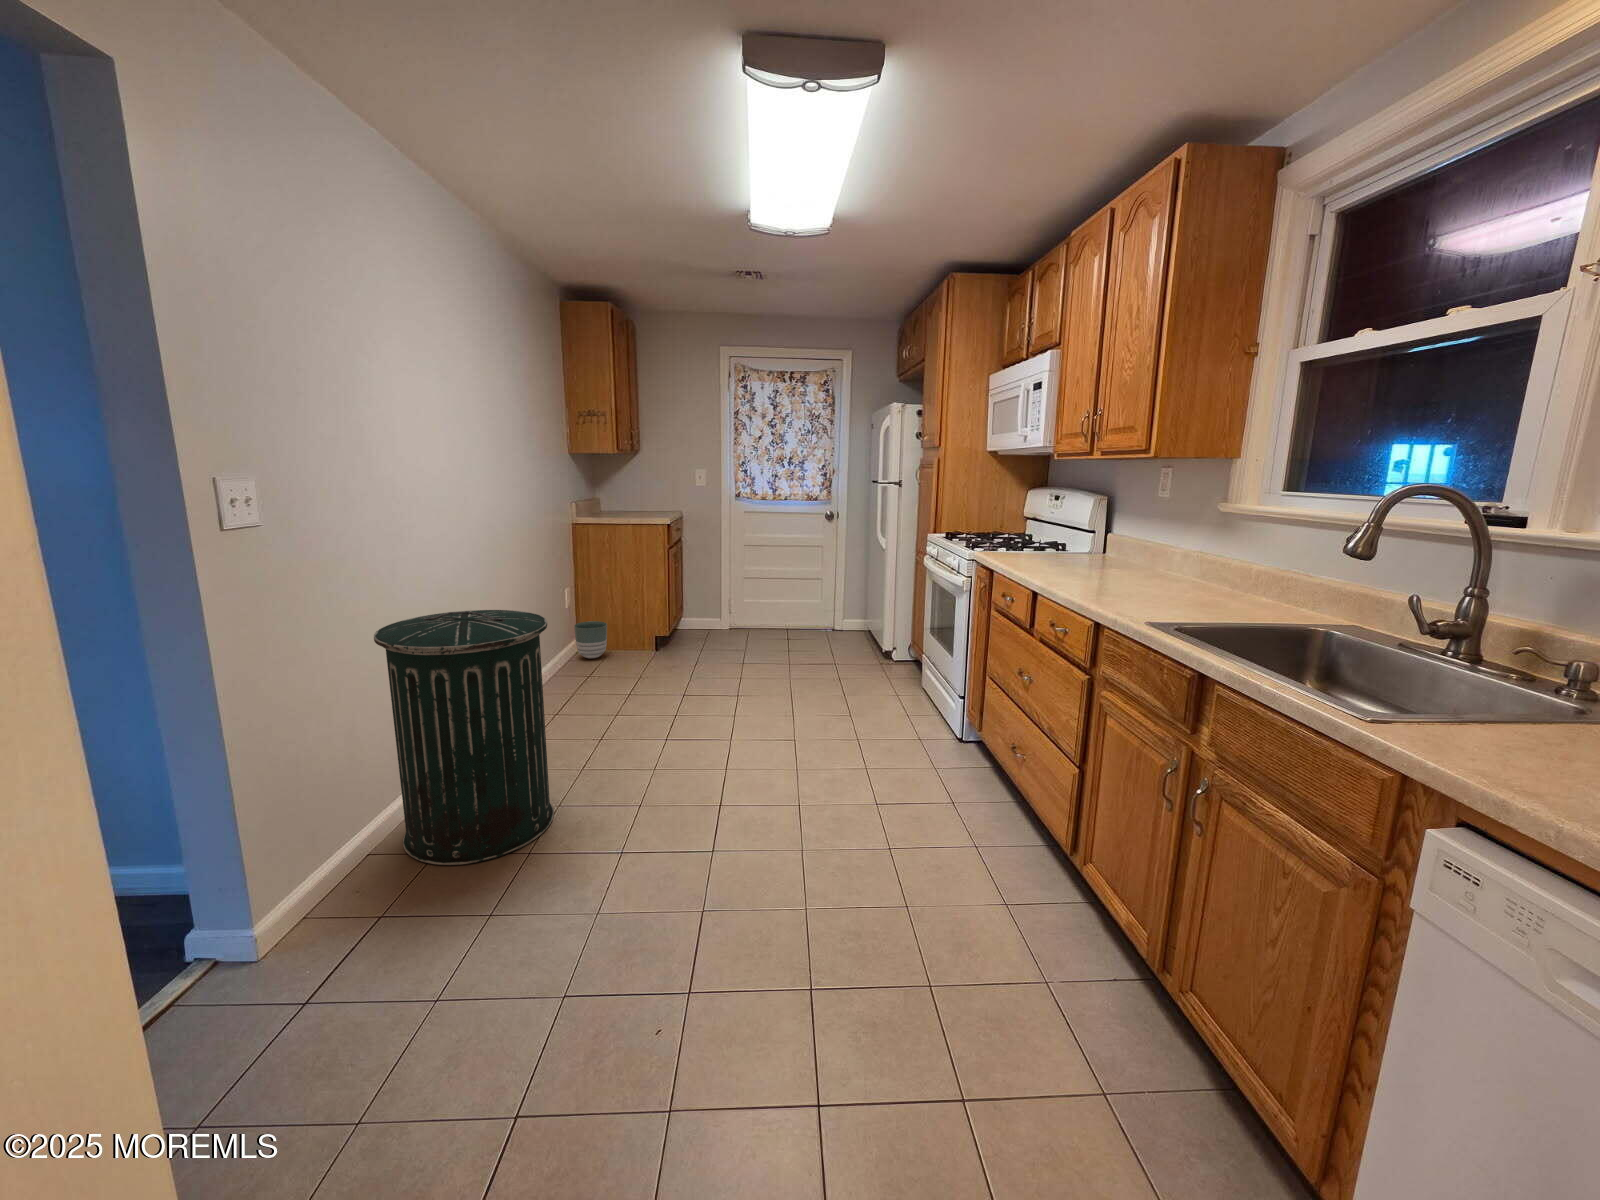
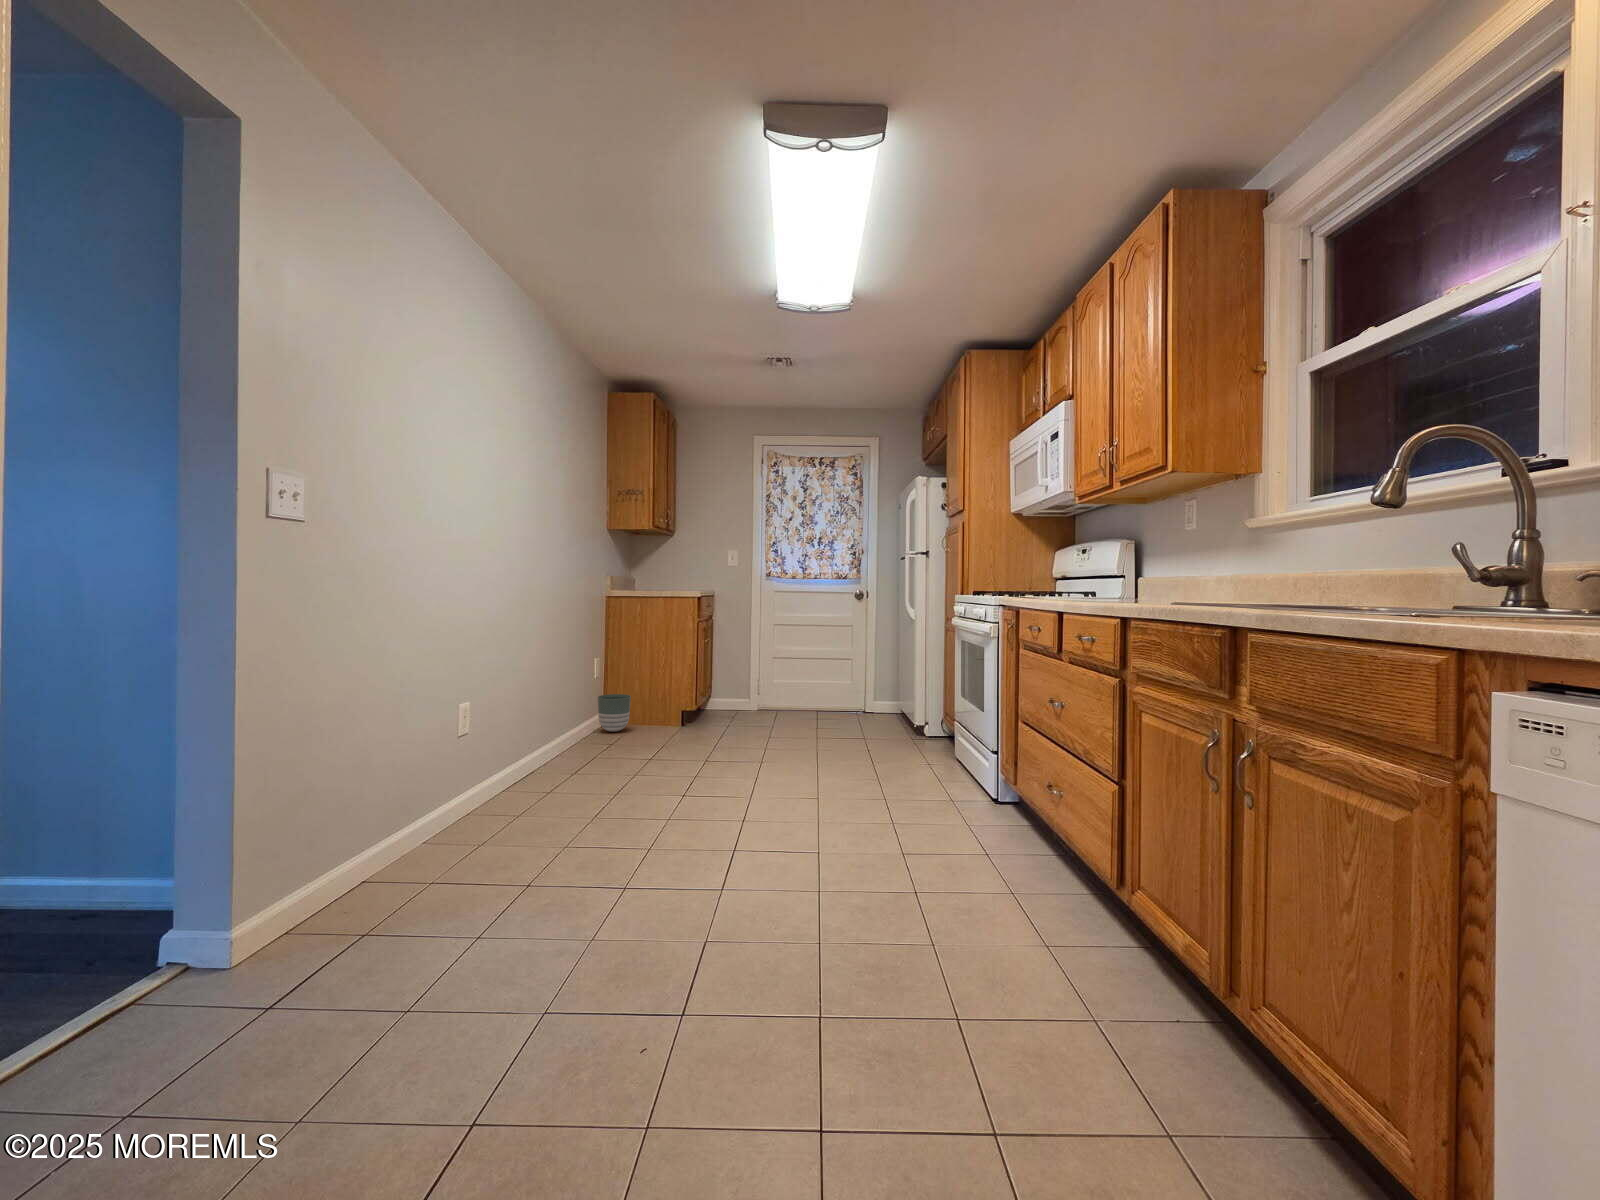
trash can: present [374,610,554,865] -> none [394,629,565,893]

